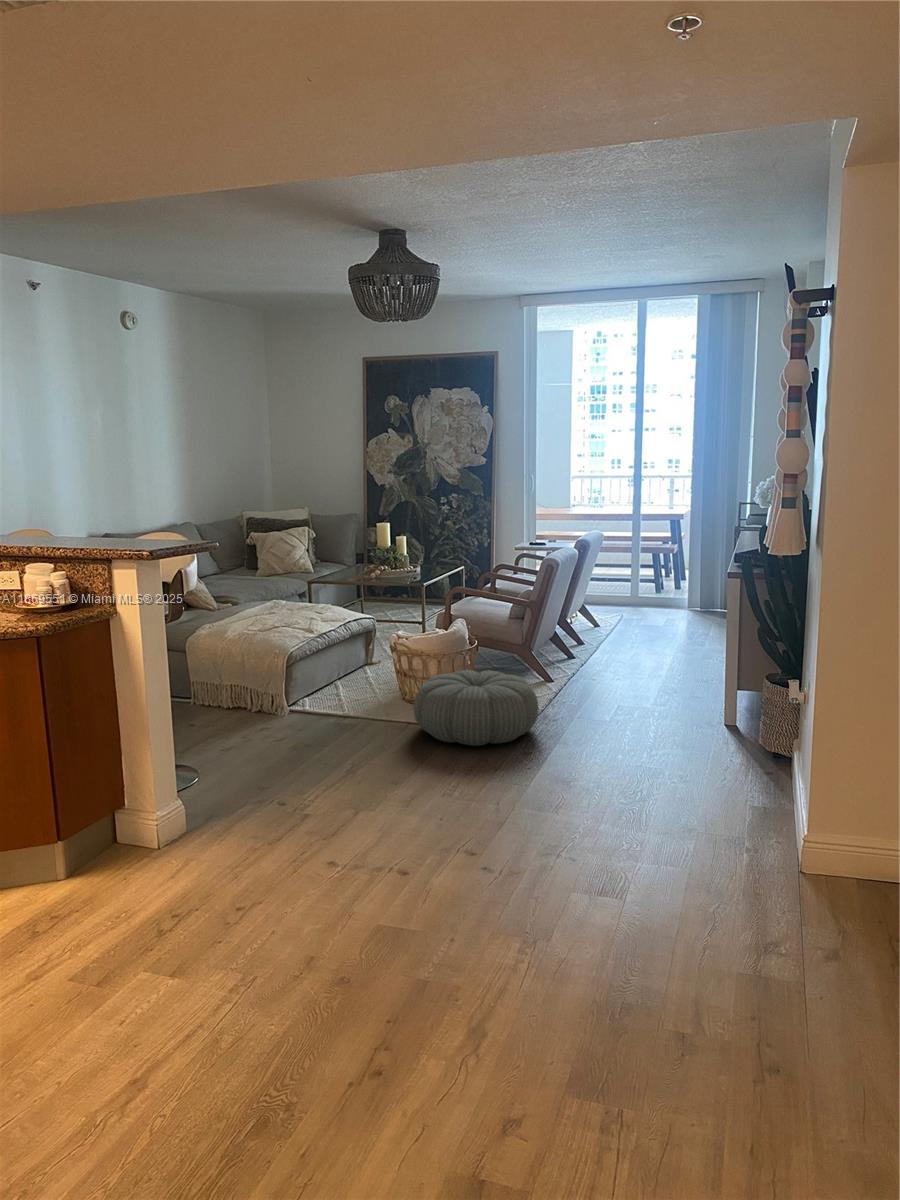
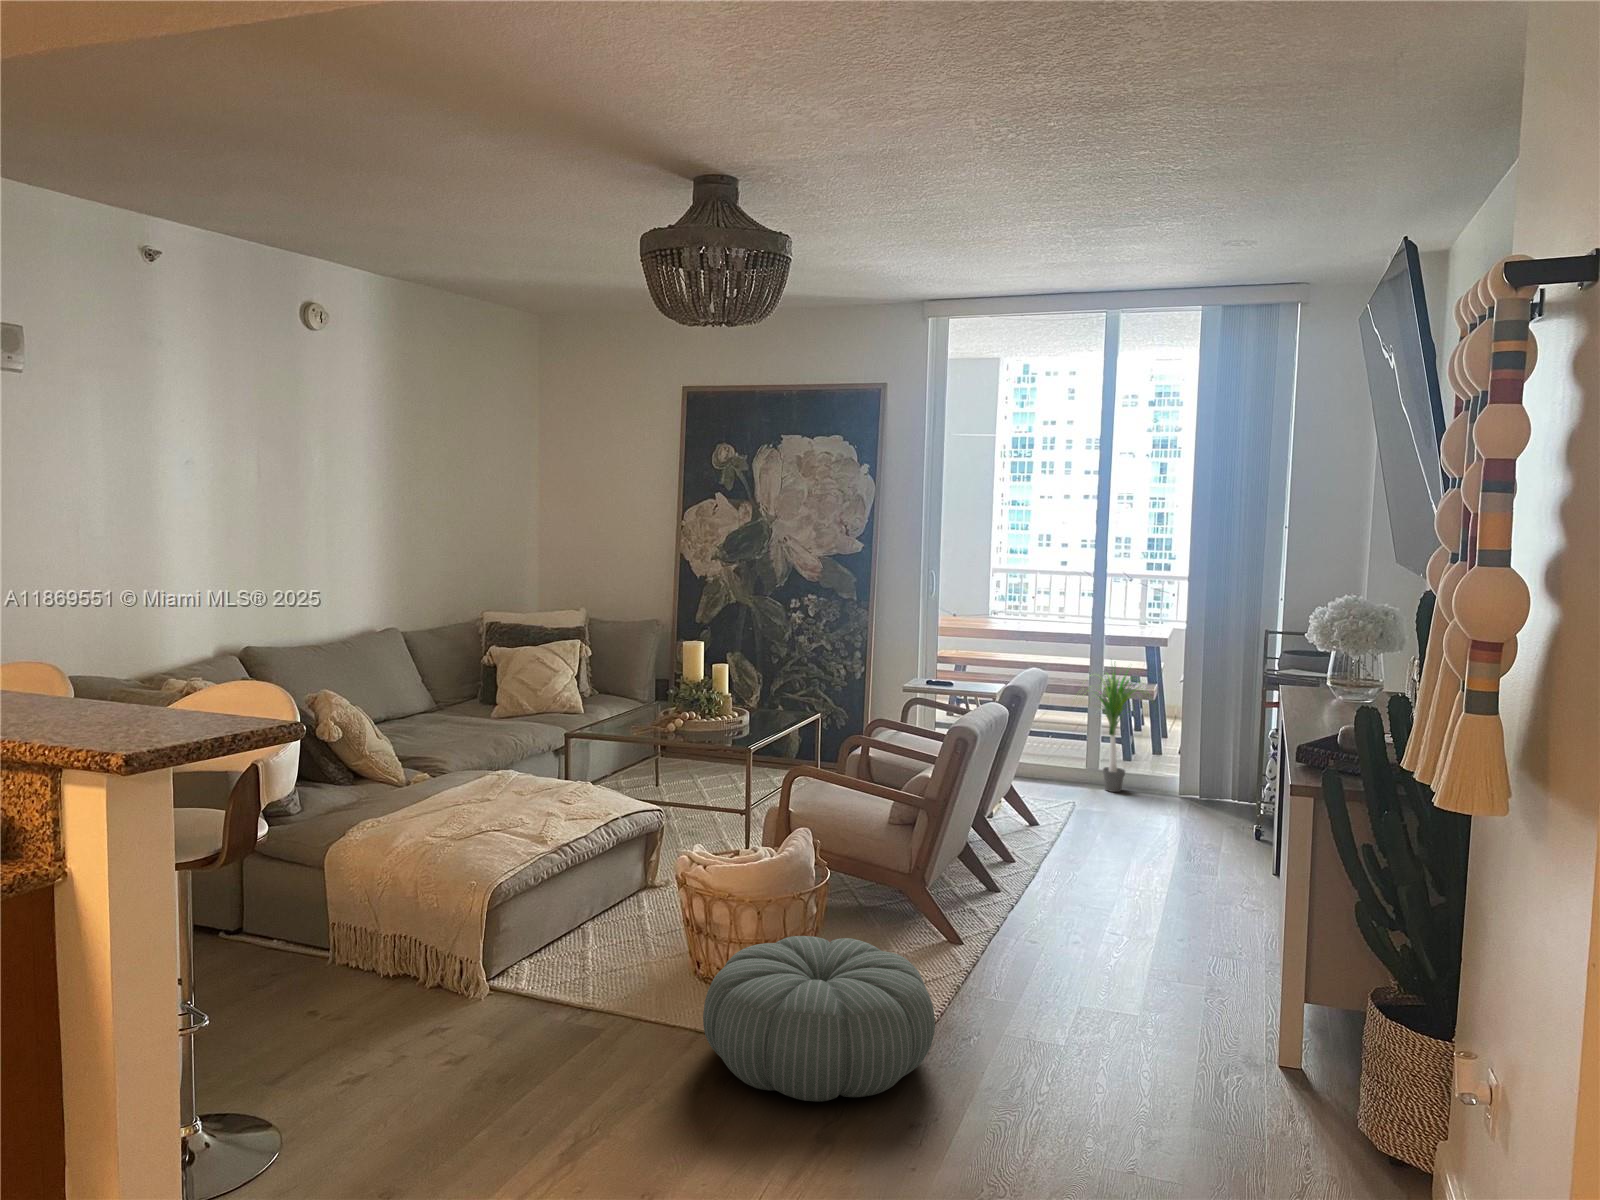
potted plant: none [620,524,678,611] -> present [1095,666,1149,792]

